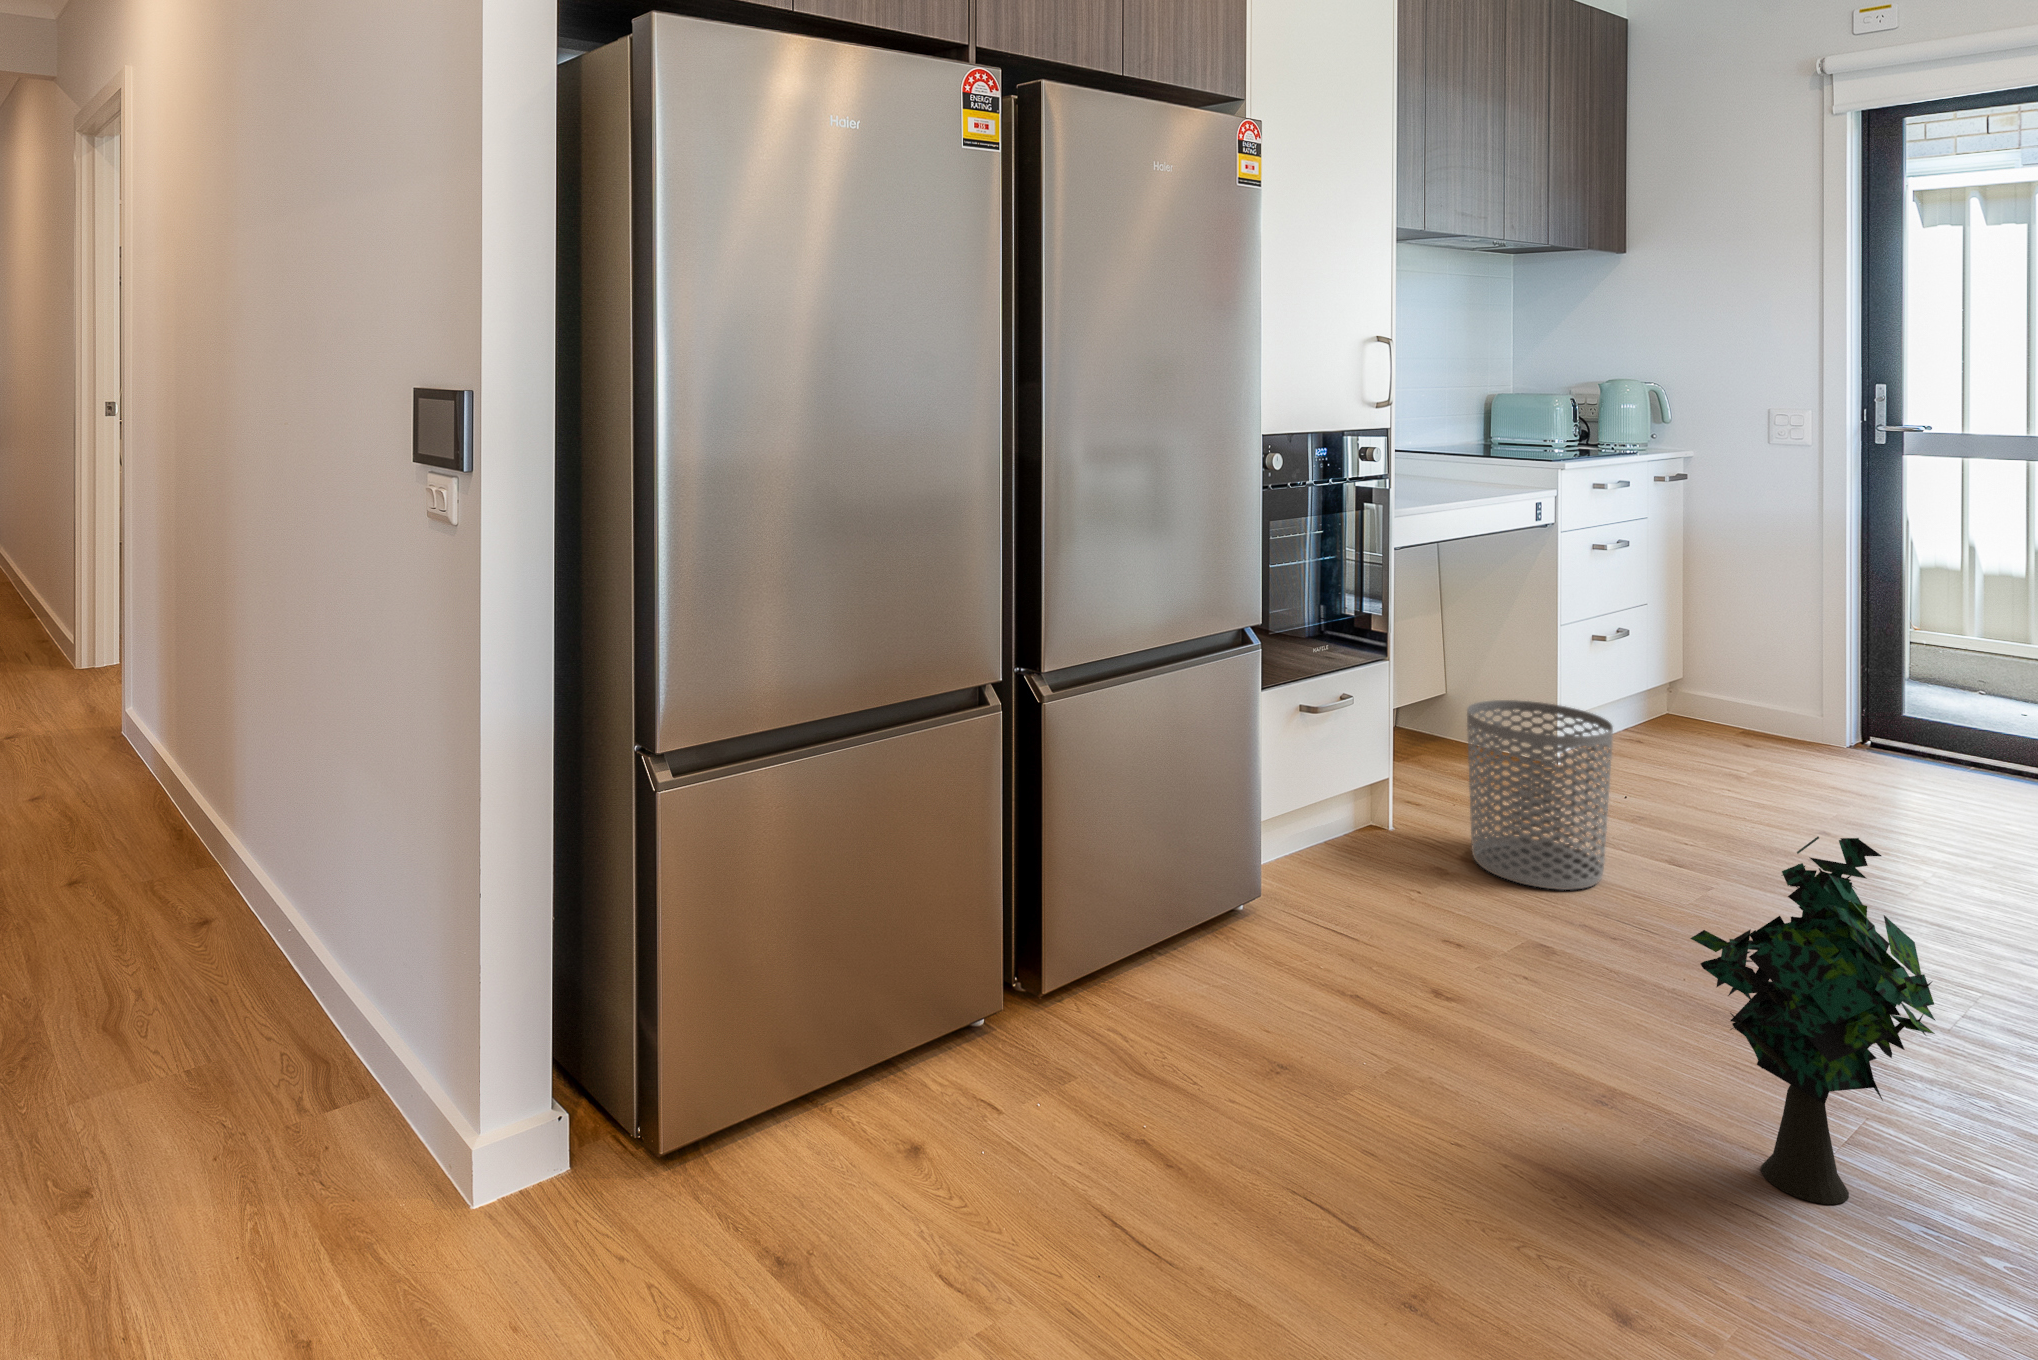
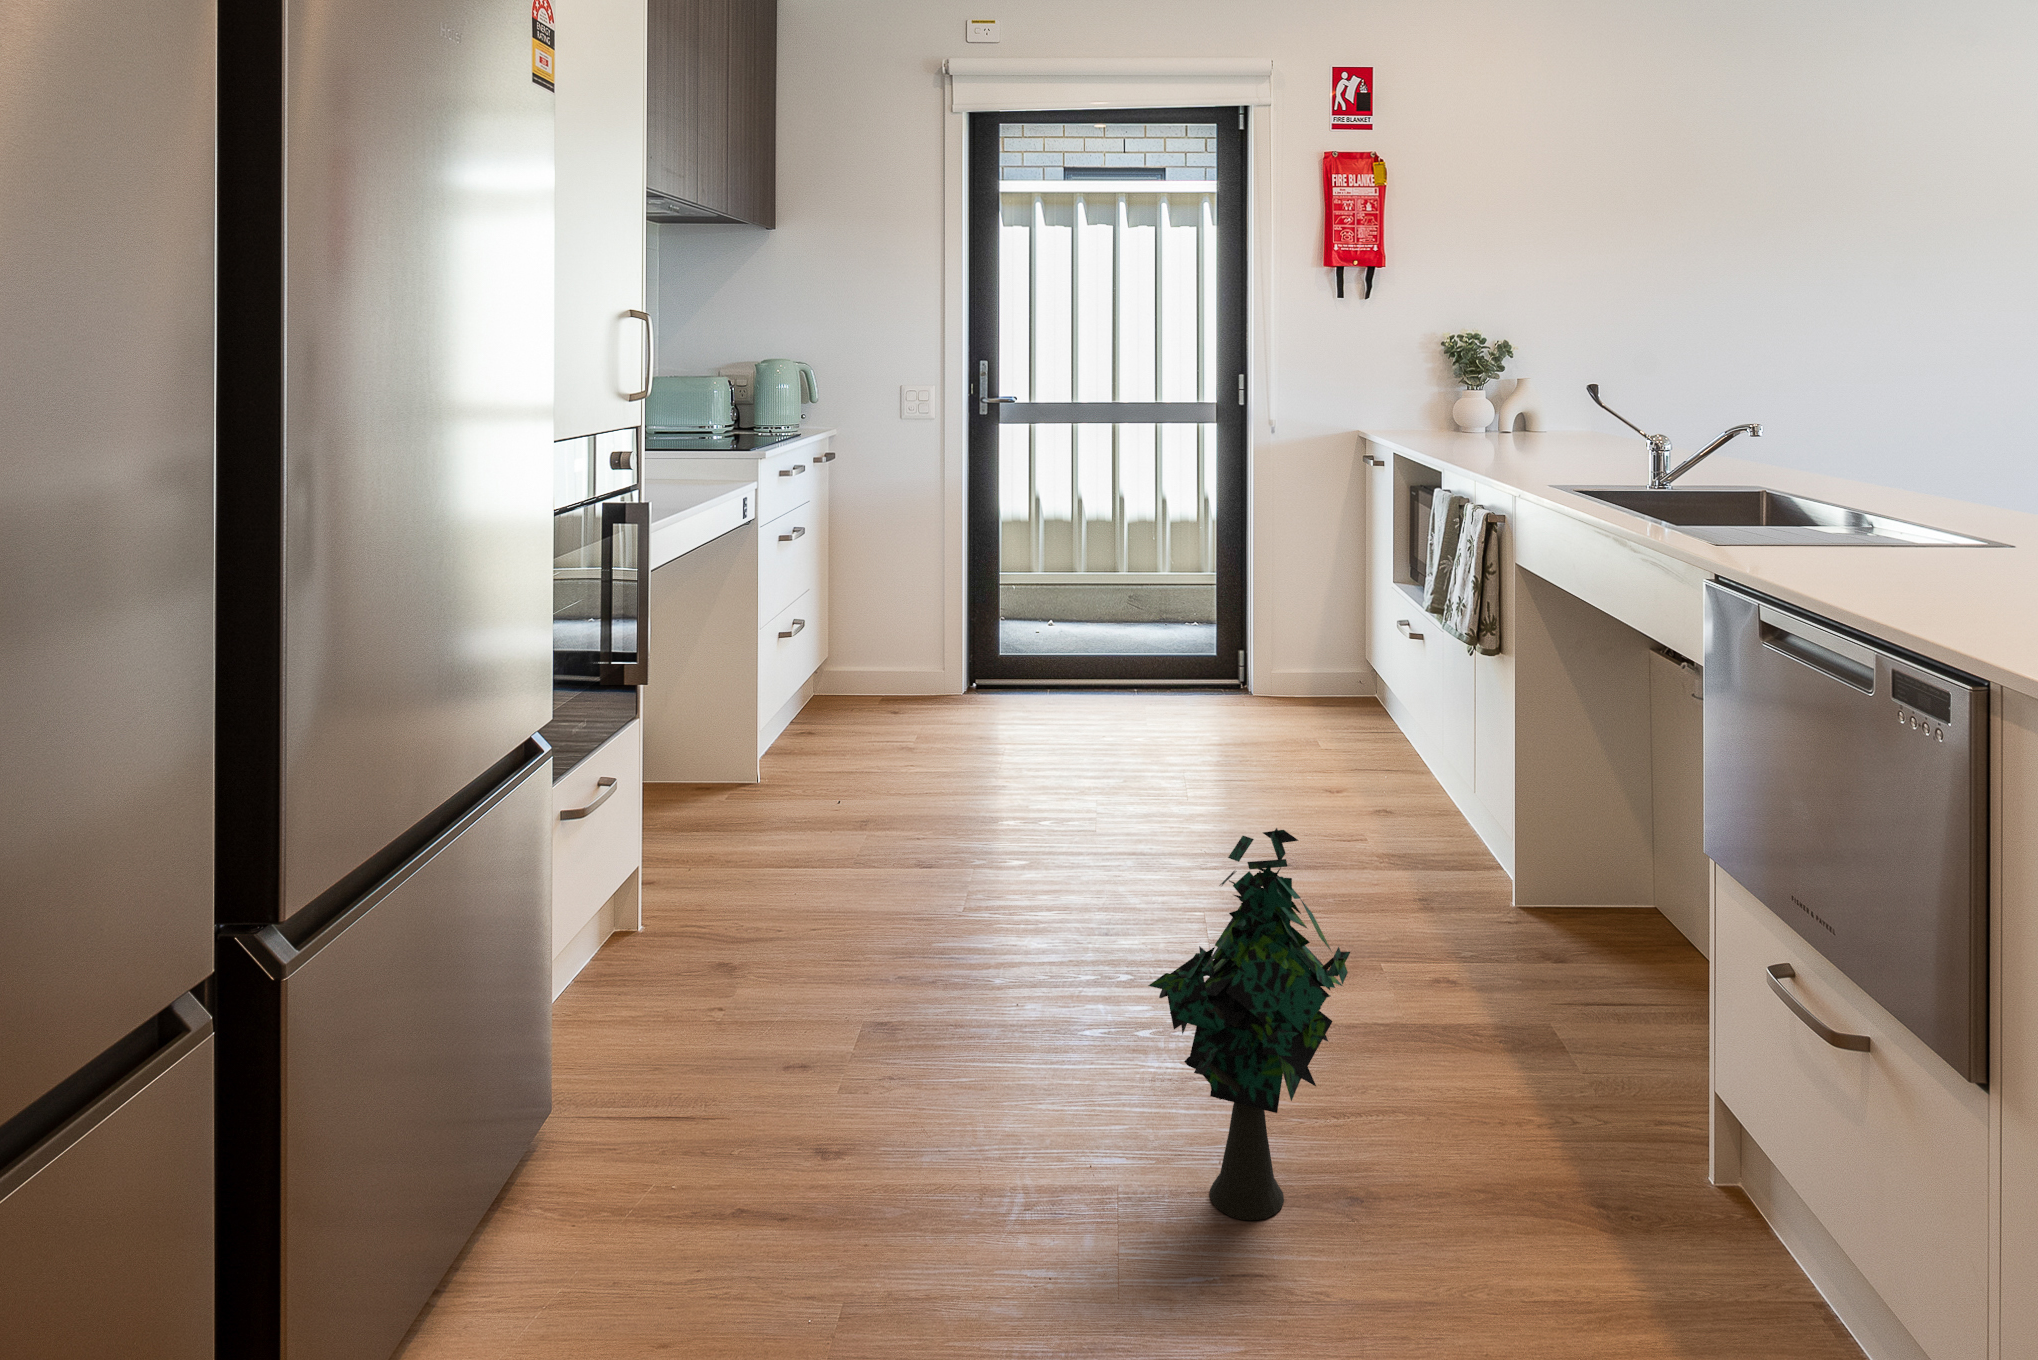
waste bin: present [1467,700,1613,890] -> none [743,722,893,939]

